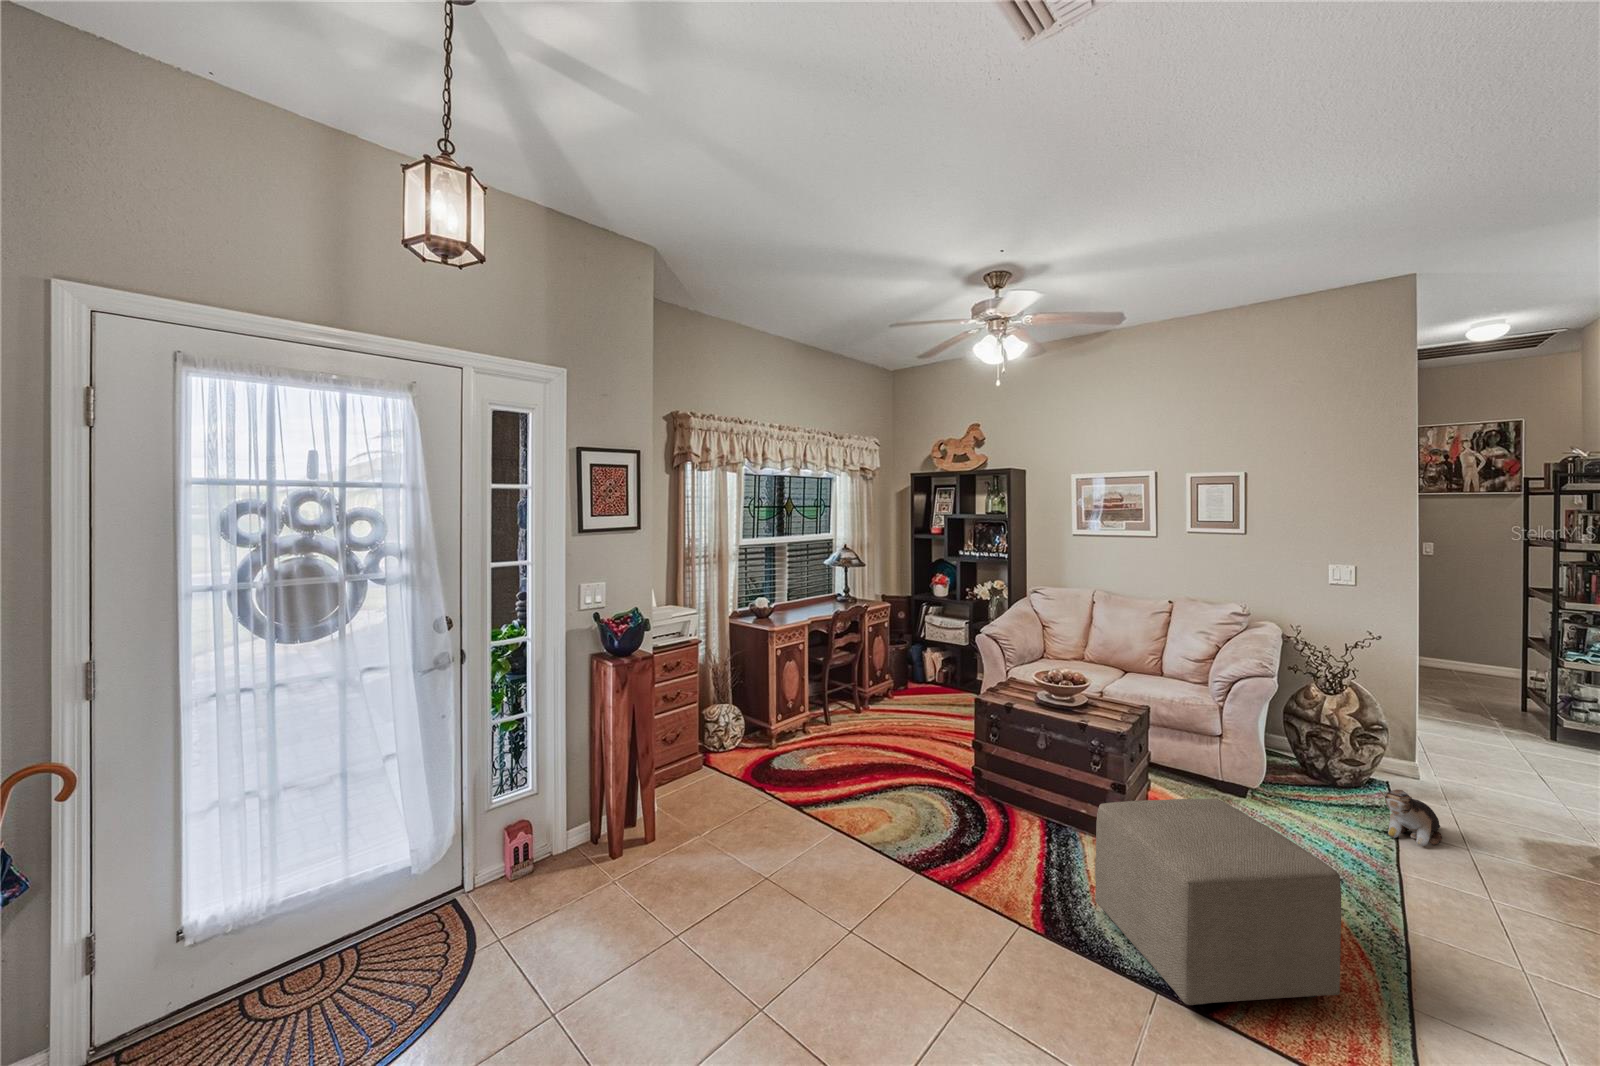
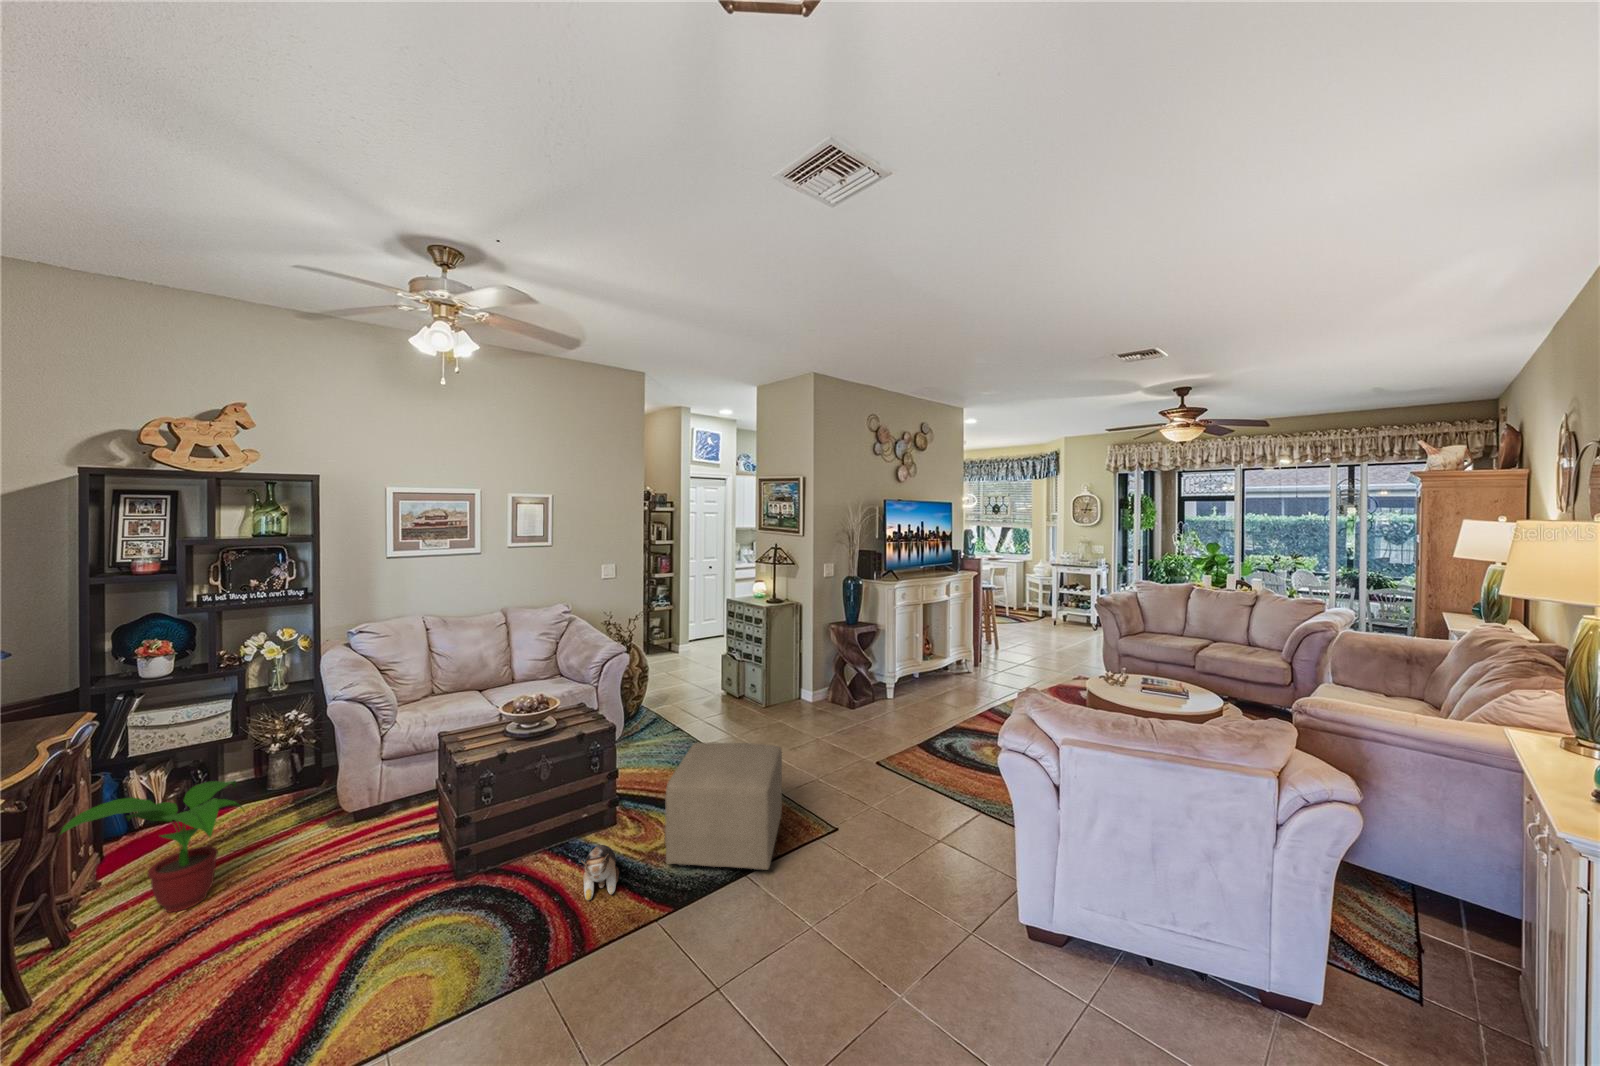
potted plant: none [835,651,915,729] -> present [60,780,242,912]
plush toy: present [1379,789,1442,846] -> present [582,845,619,901]

